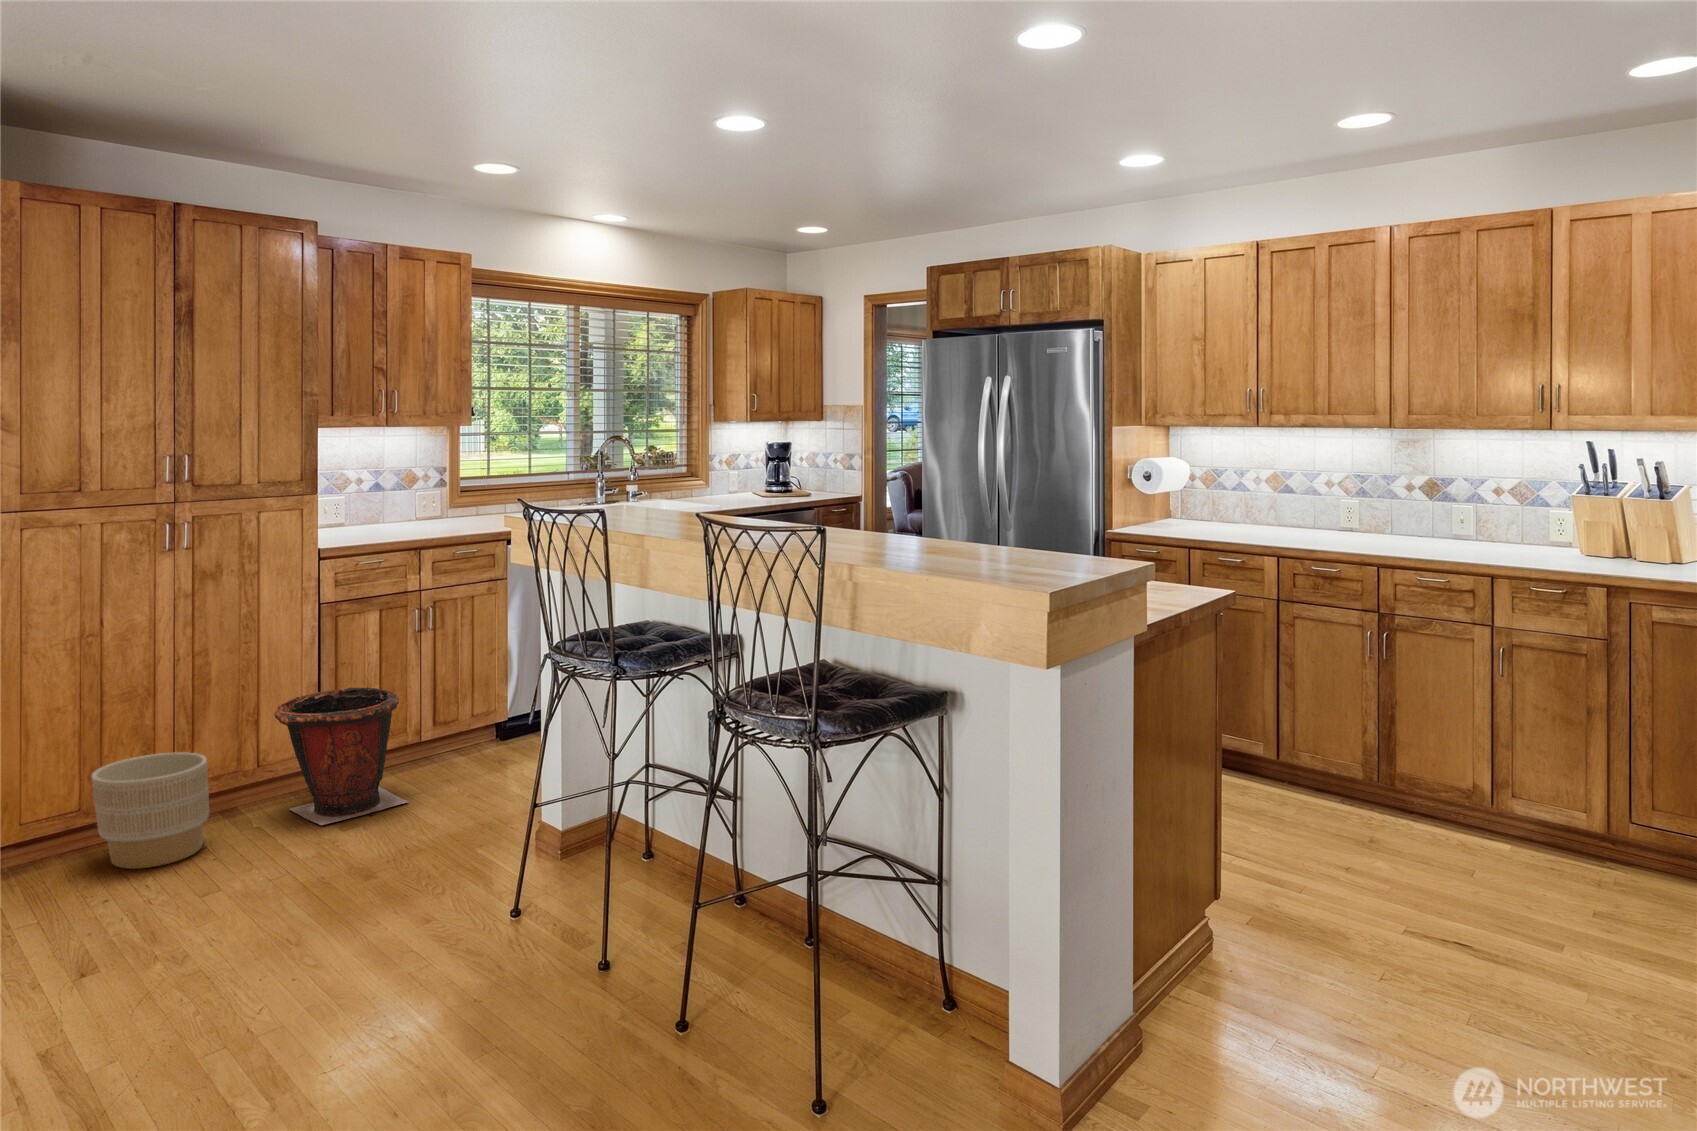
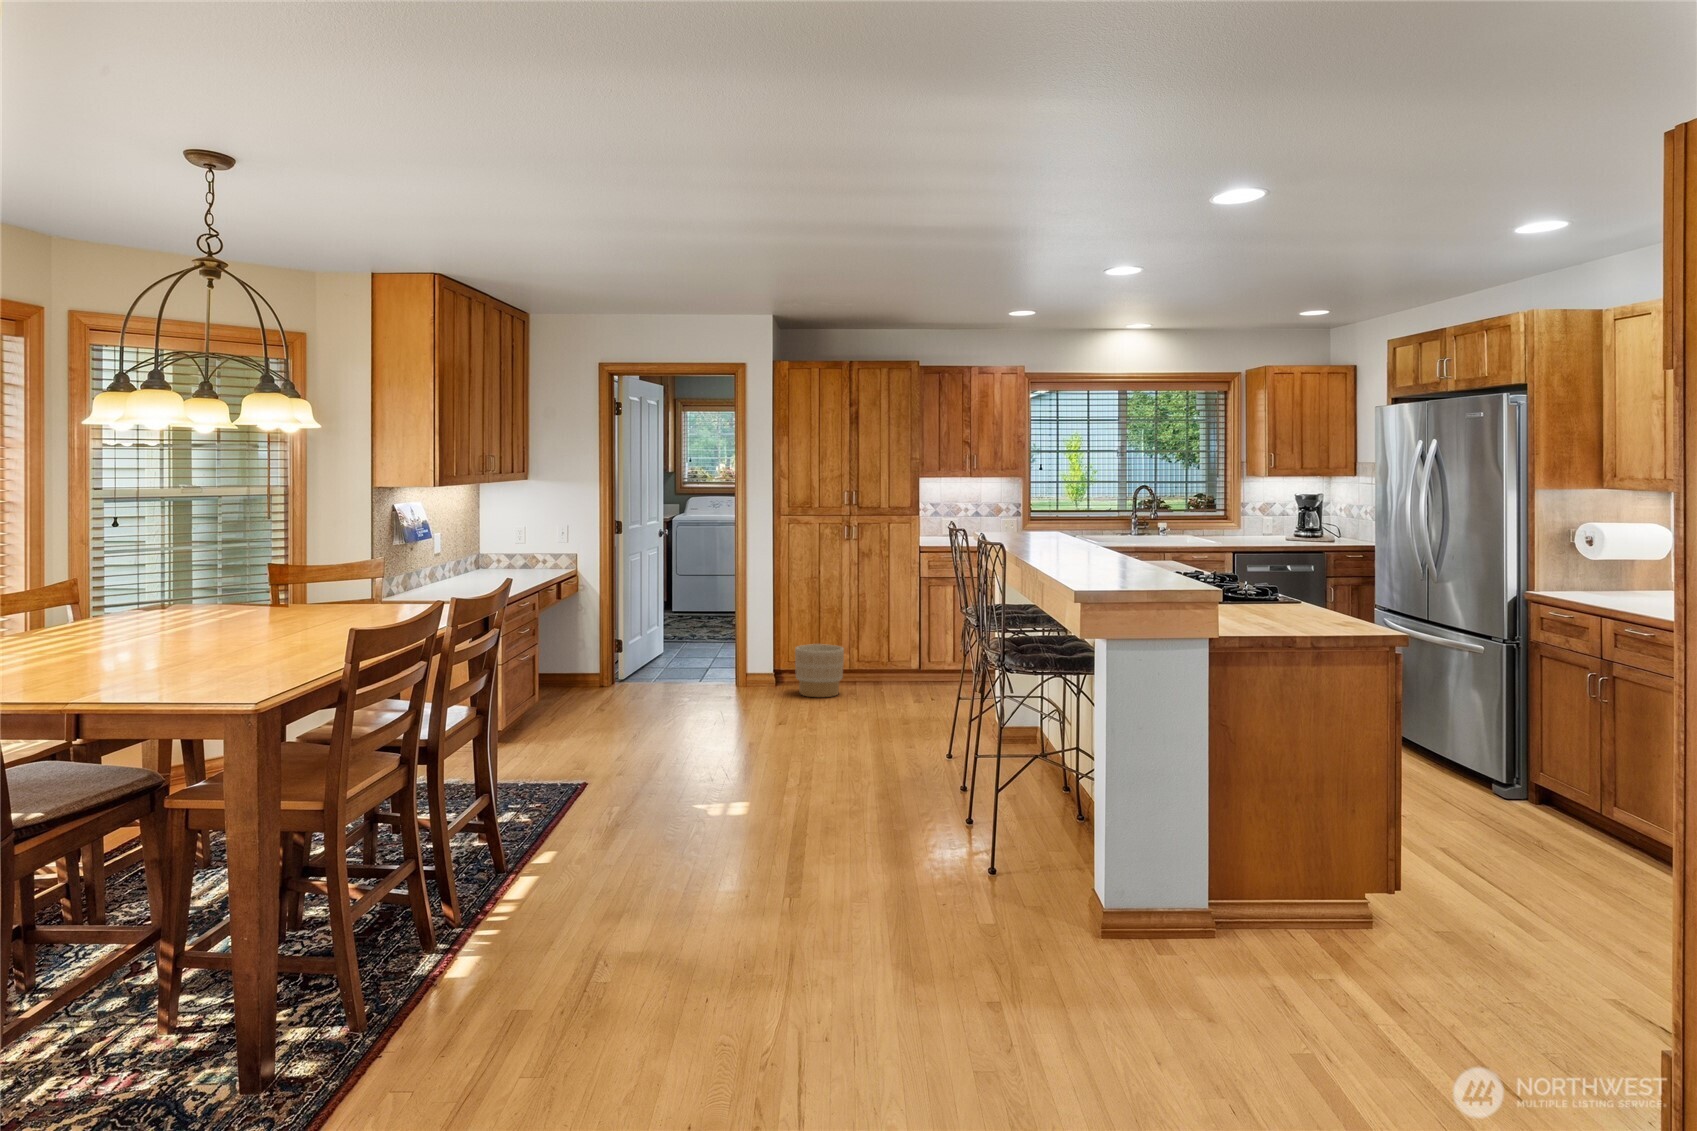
waste bin: present [274,687,408,825] -> none [881,627,945,698]

